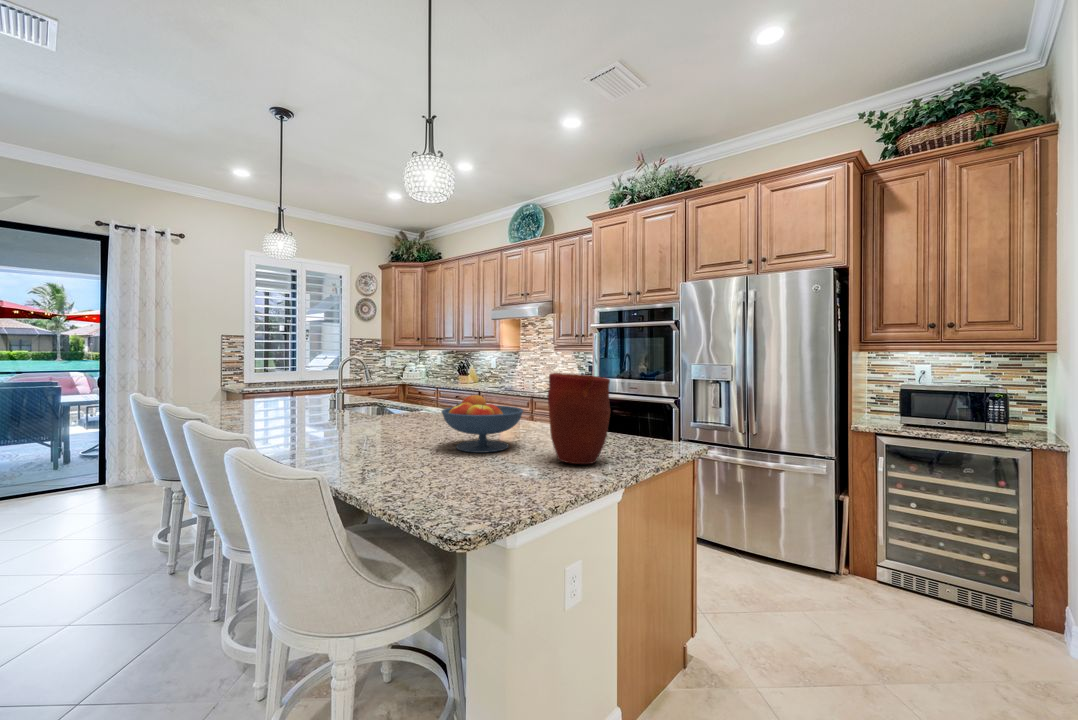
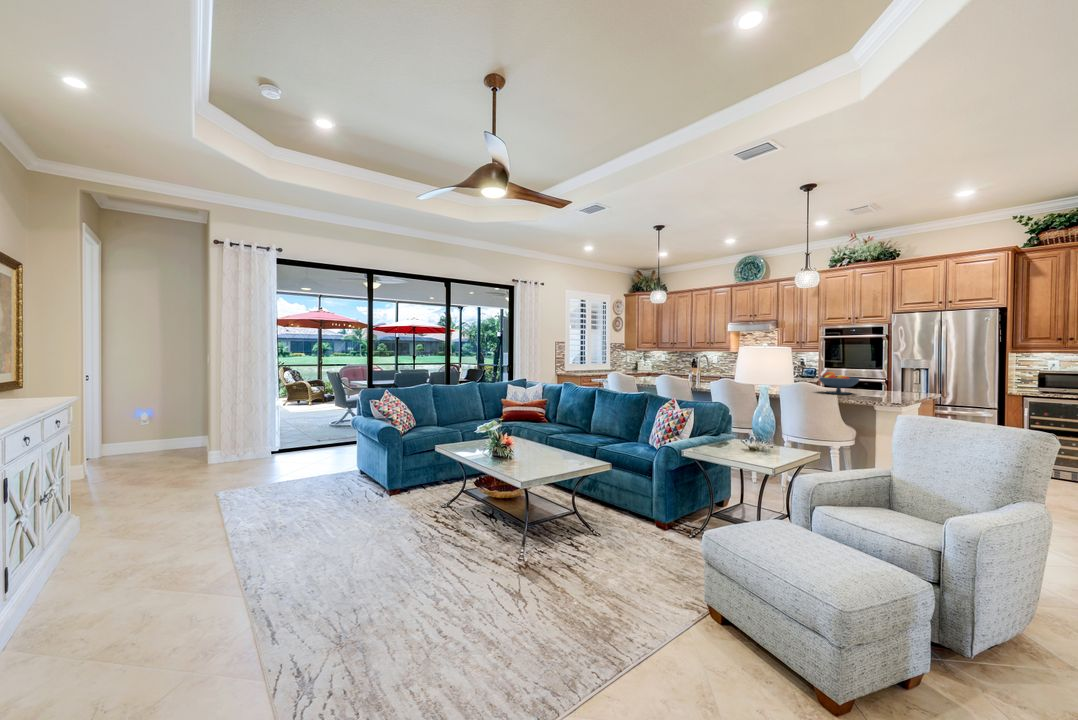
vase: present [548,373,610,464] -> none [882,362,913,397]

